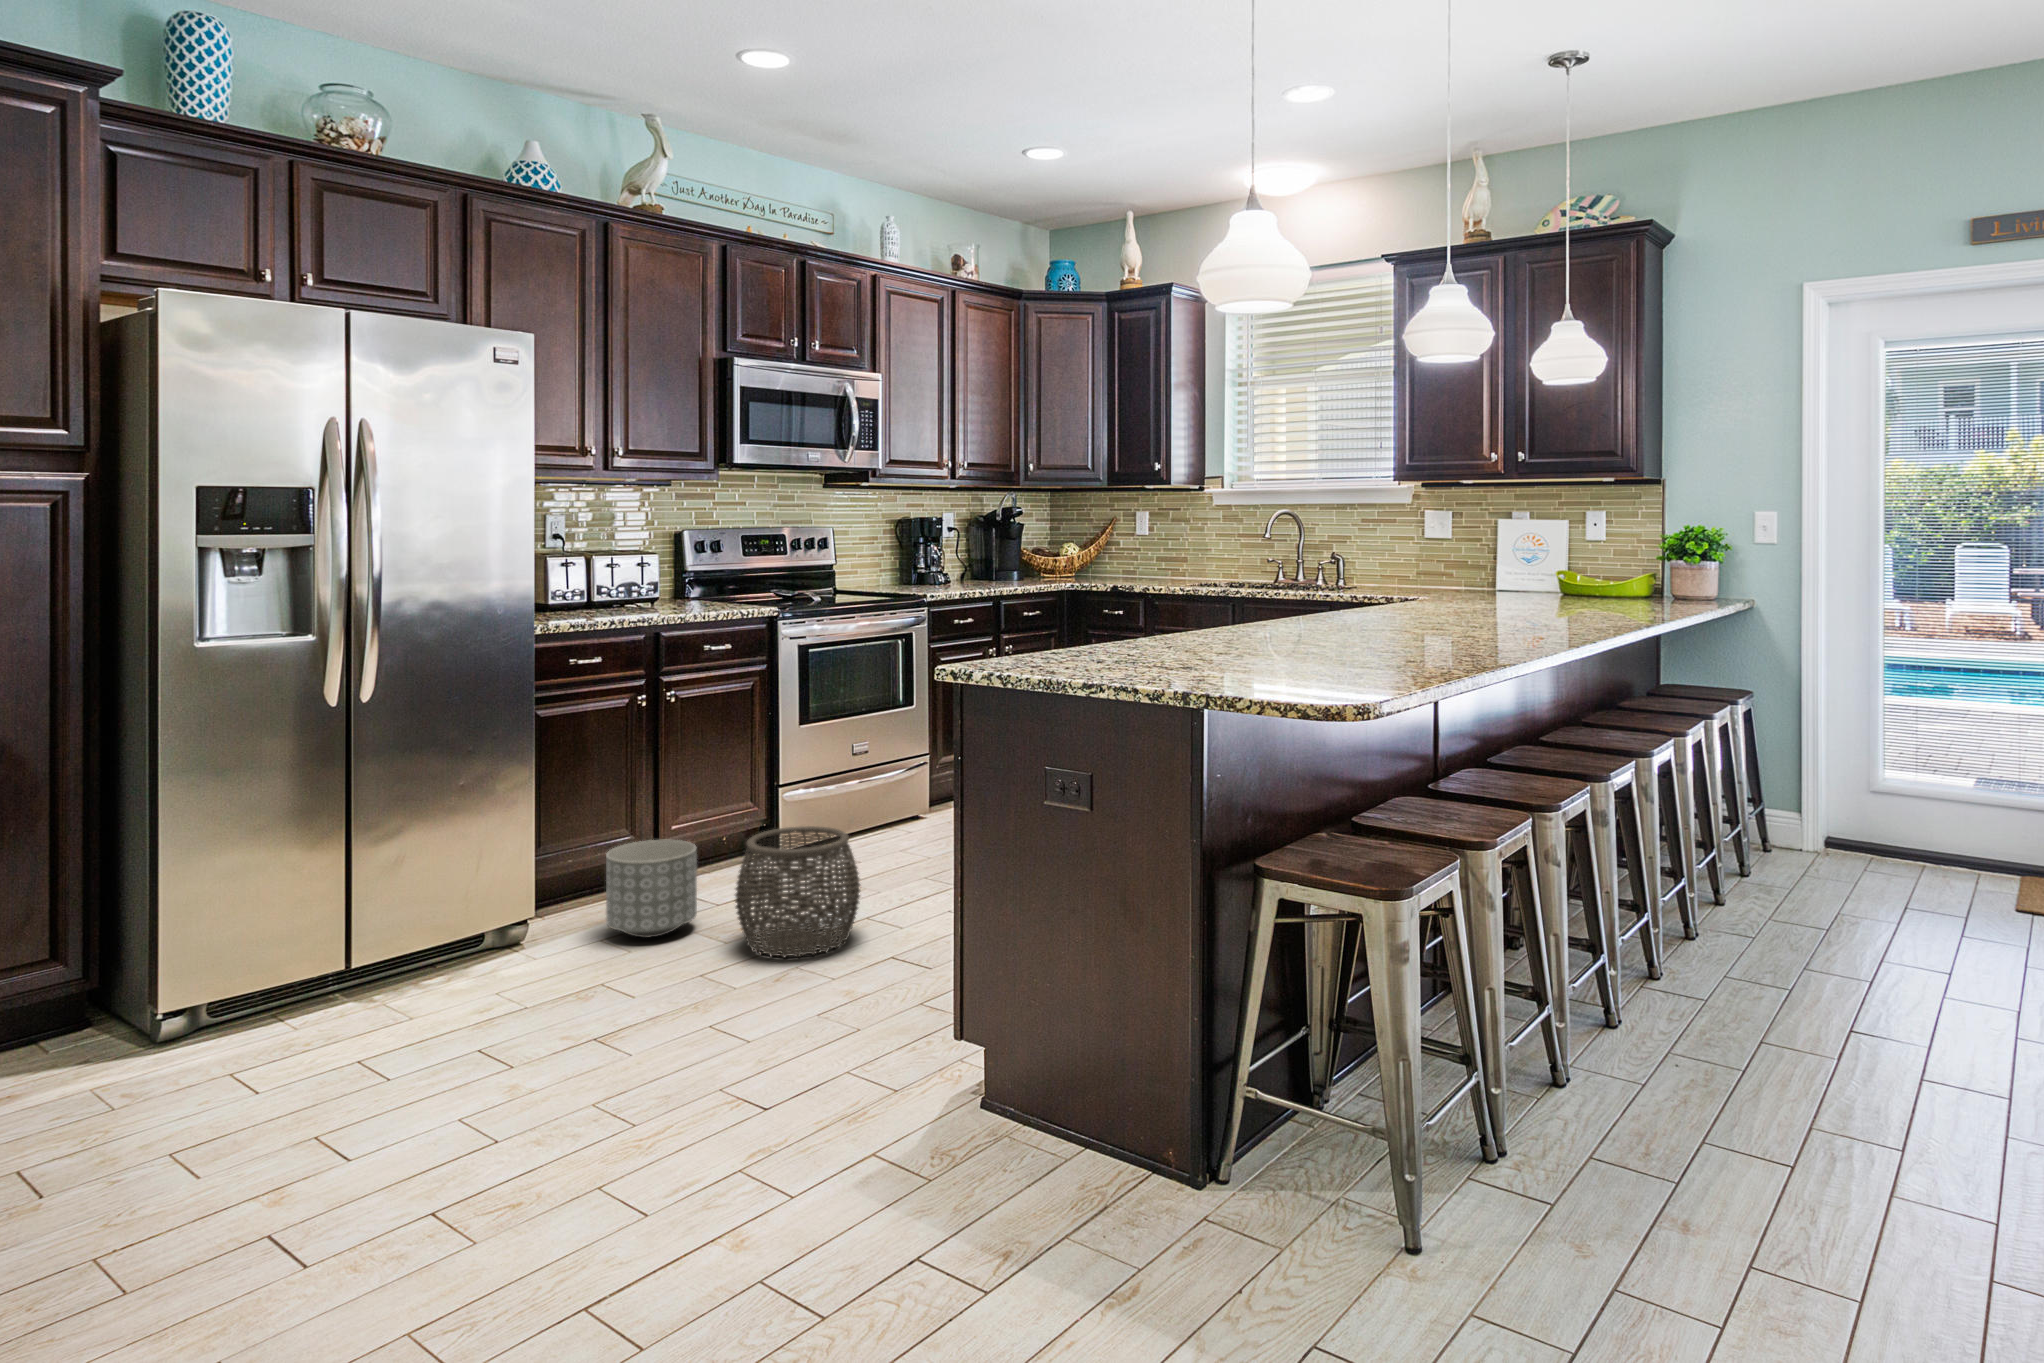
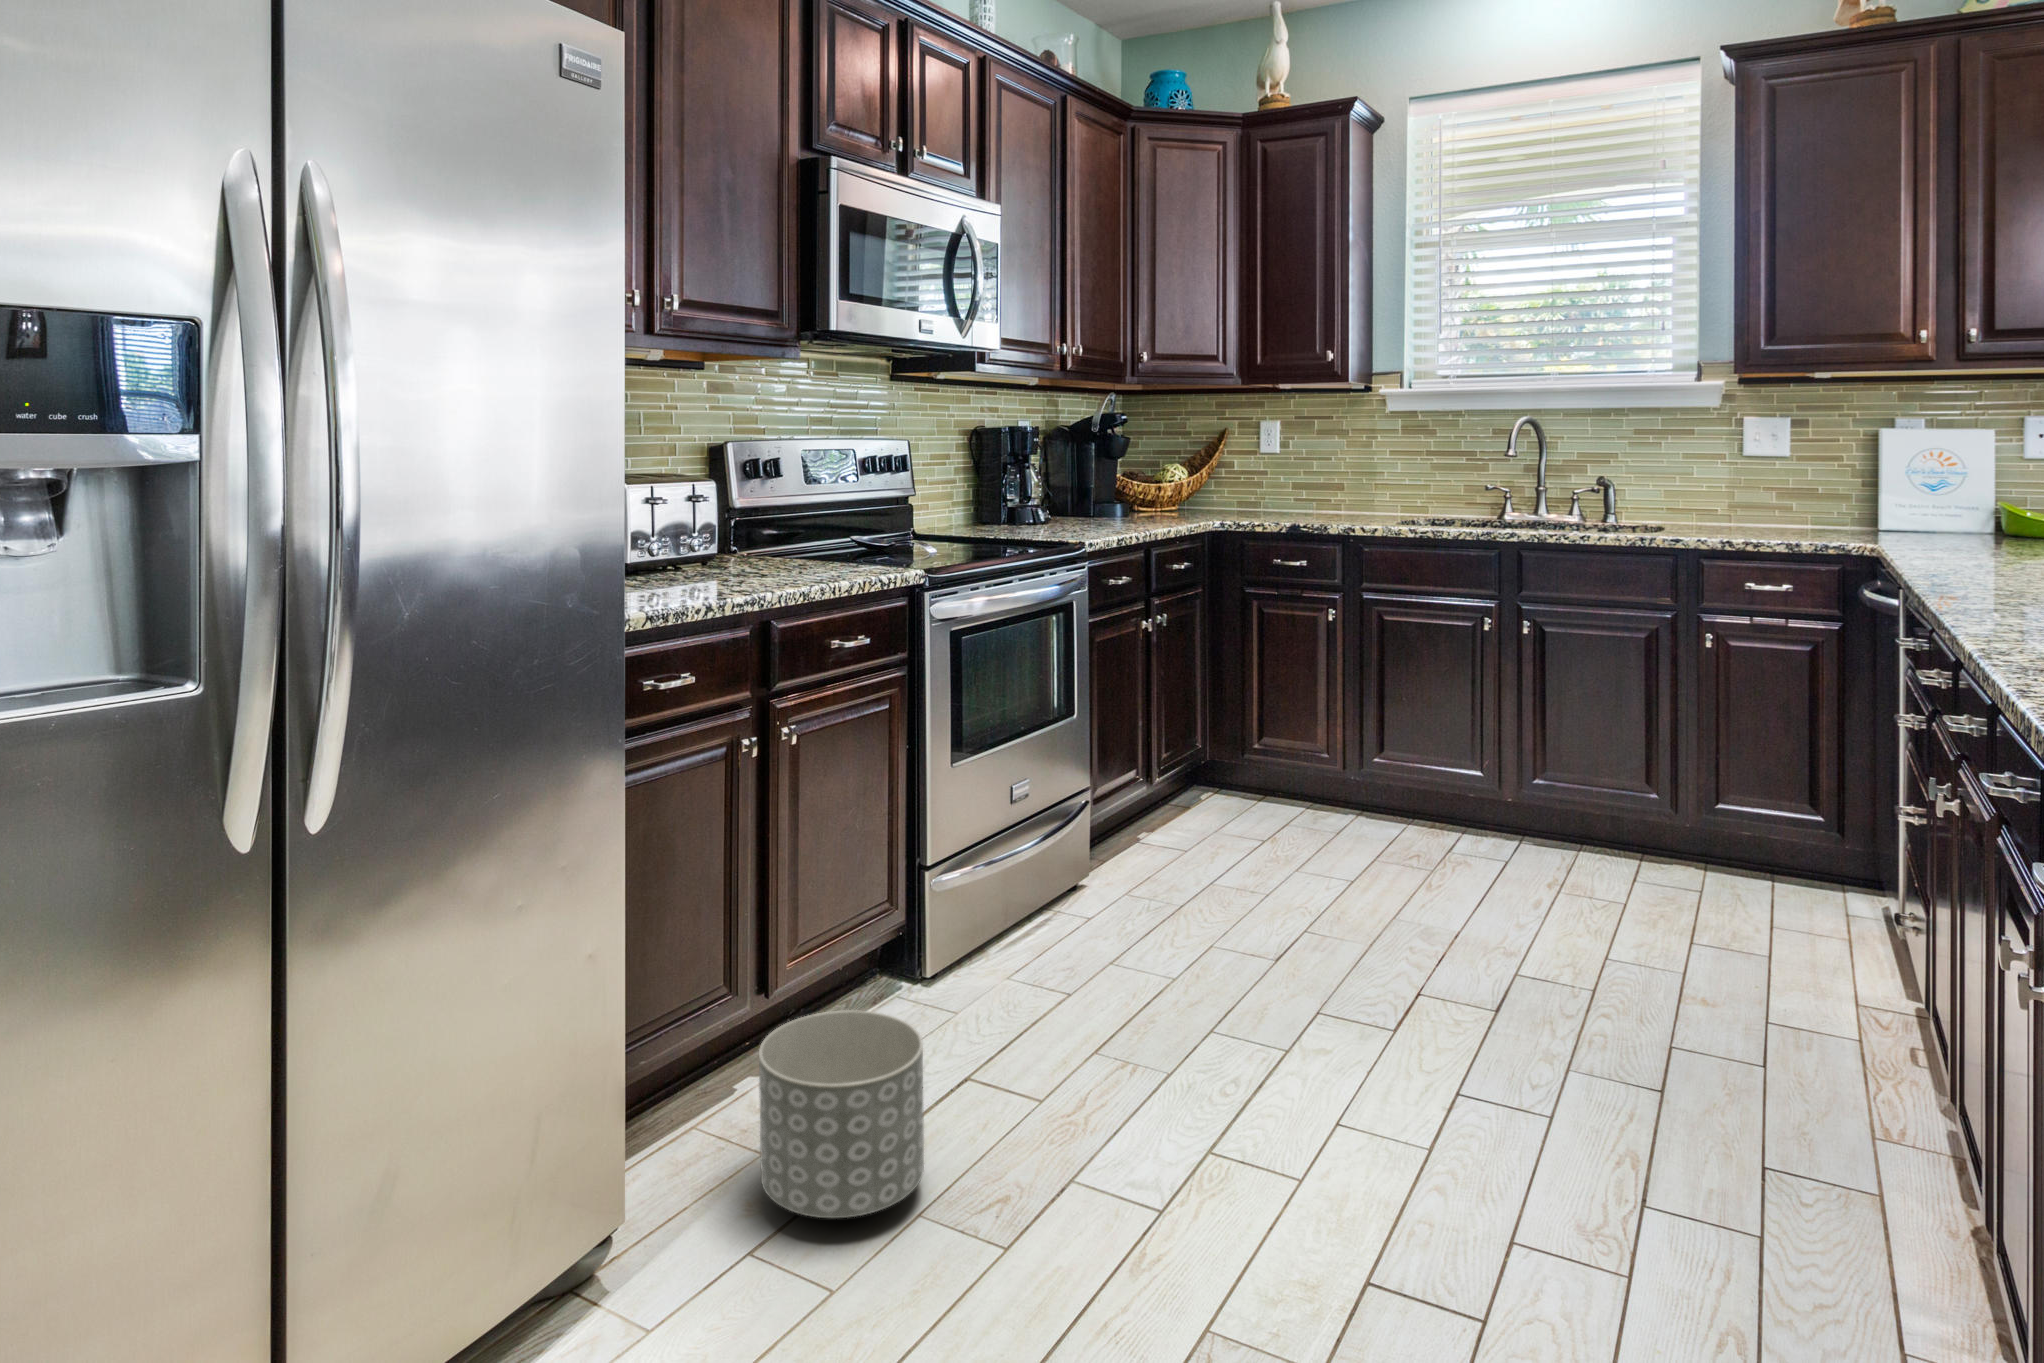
woven basket: present [735,826,860,957] -> none [1029,984,1266,1270]

